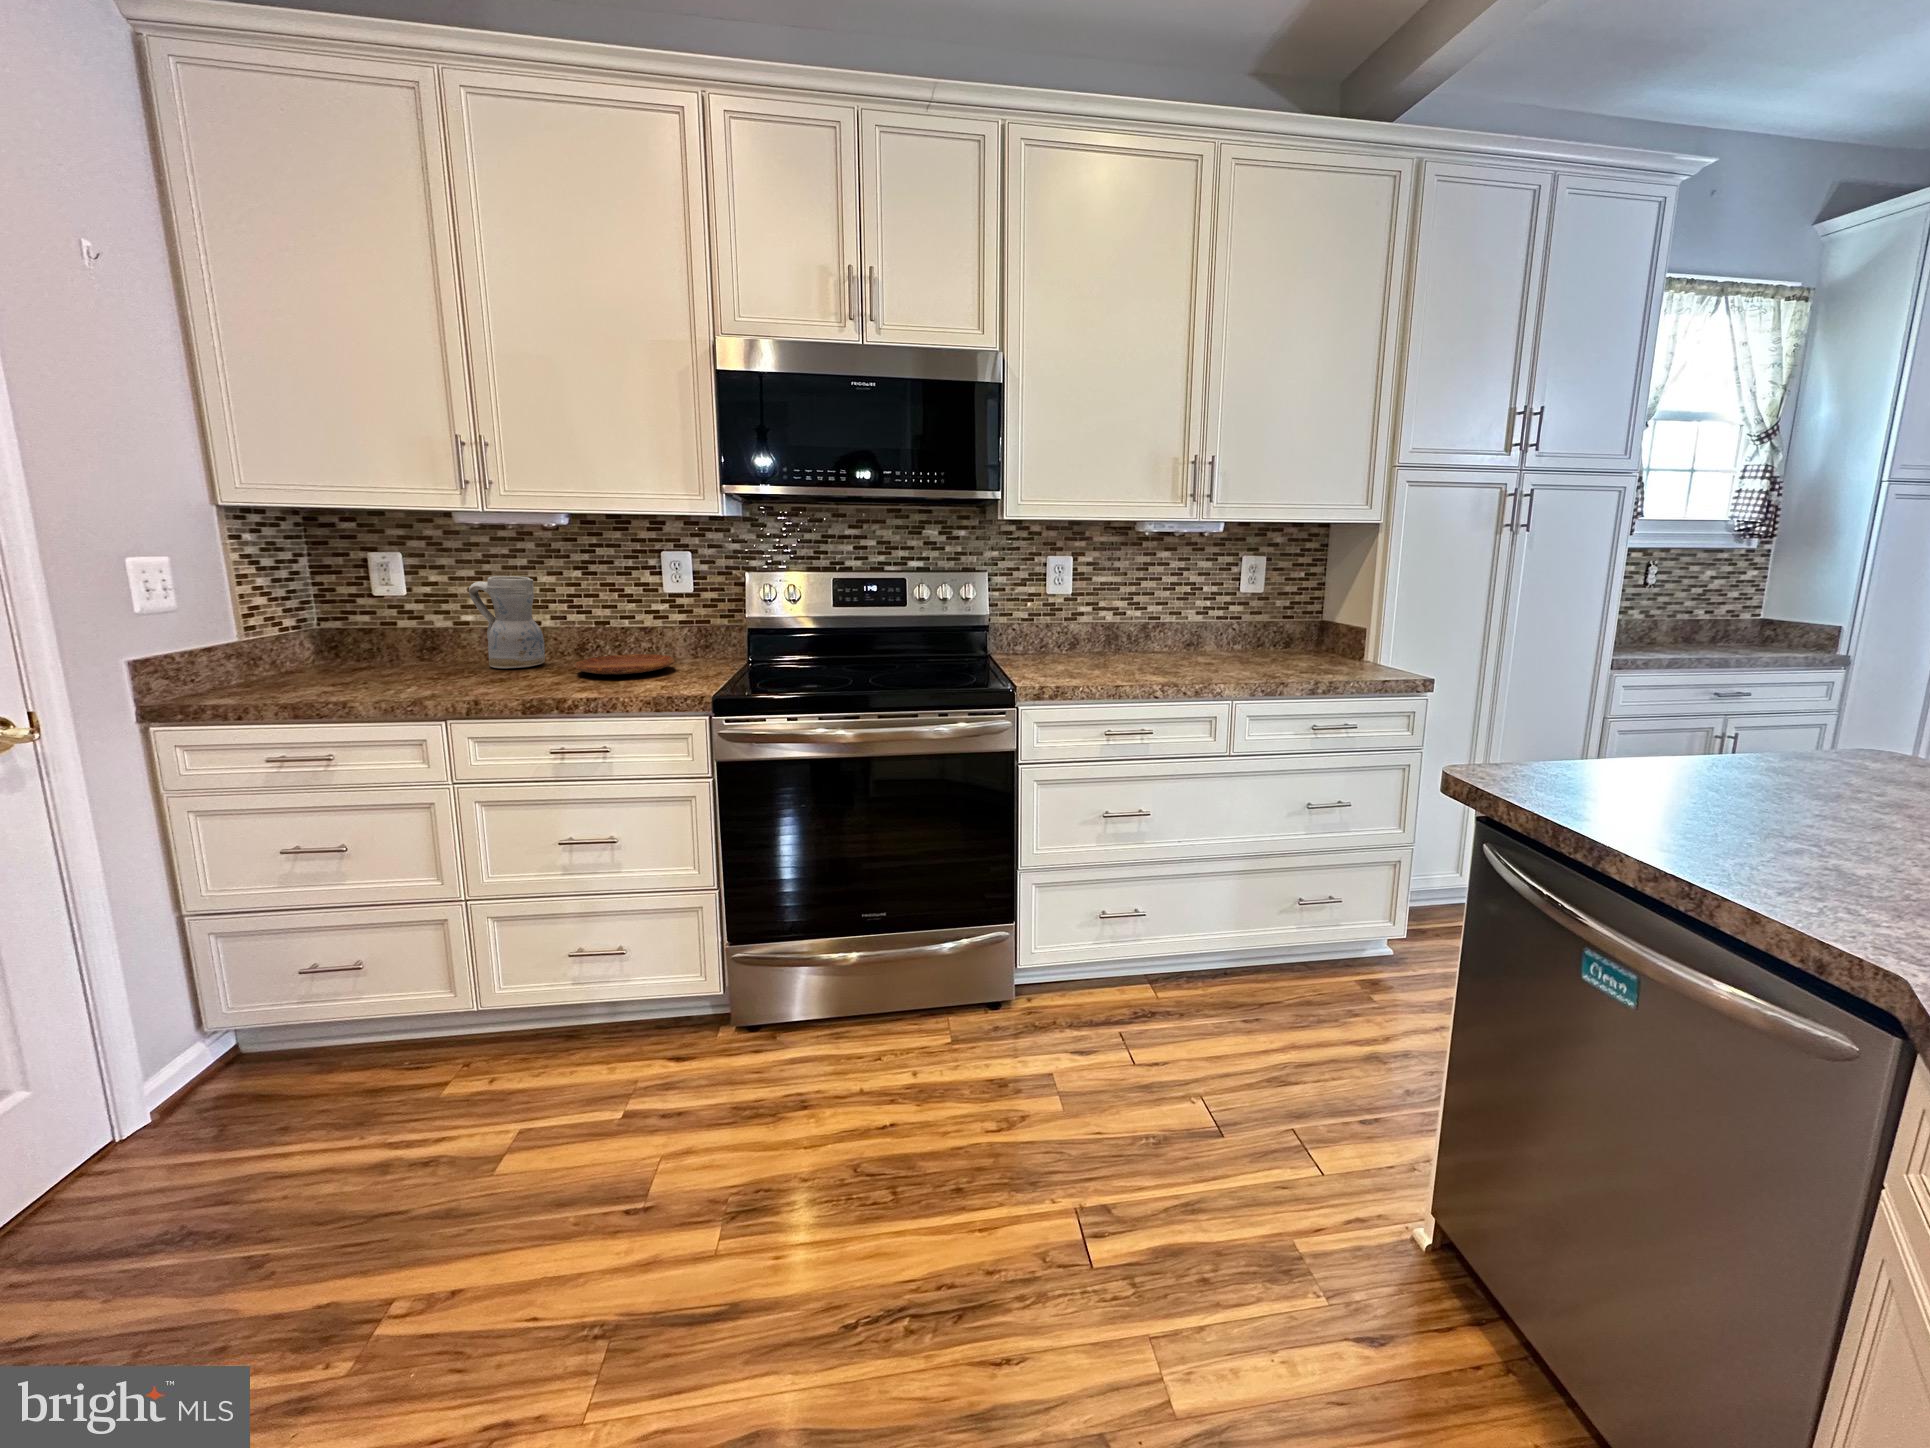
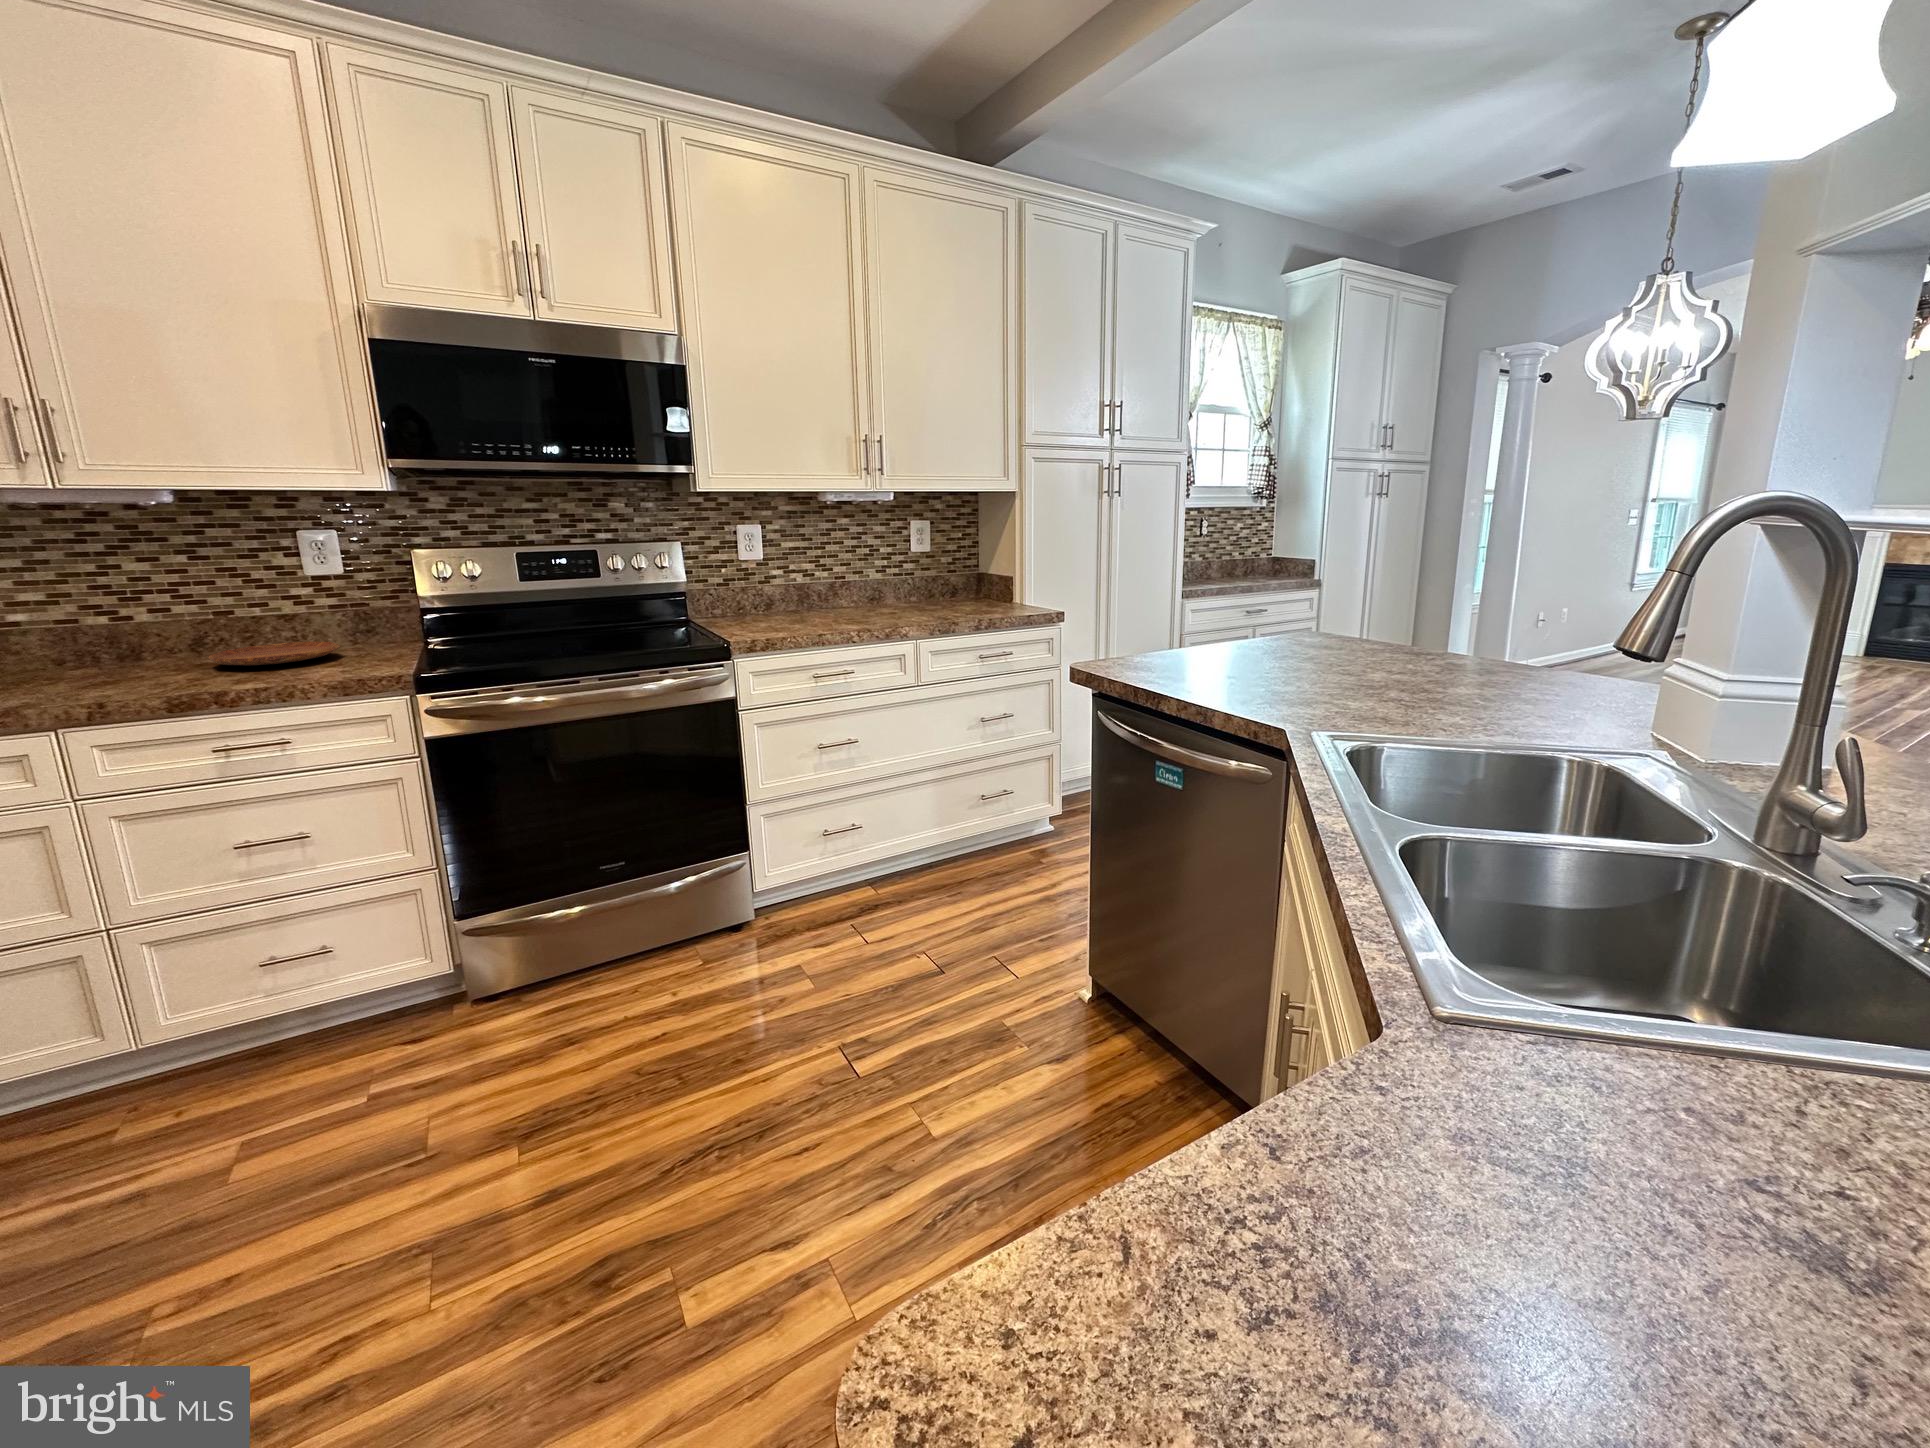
ceramic pitcher: present [469,576,545,668] -> none [32,564,154,671]

